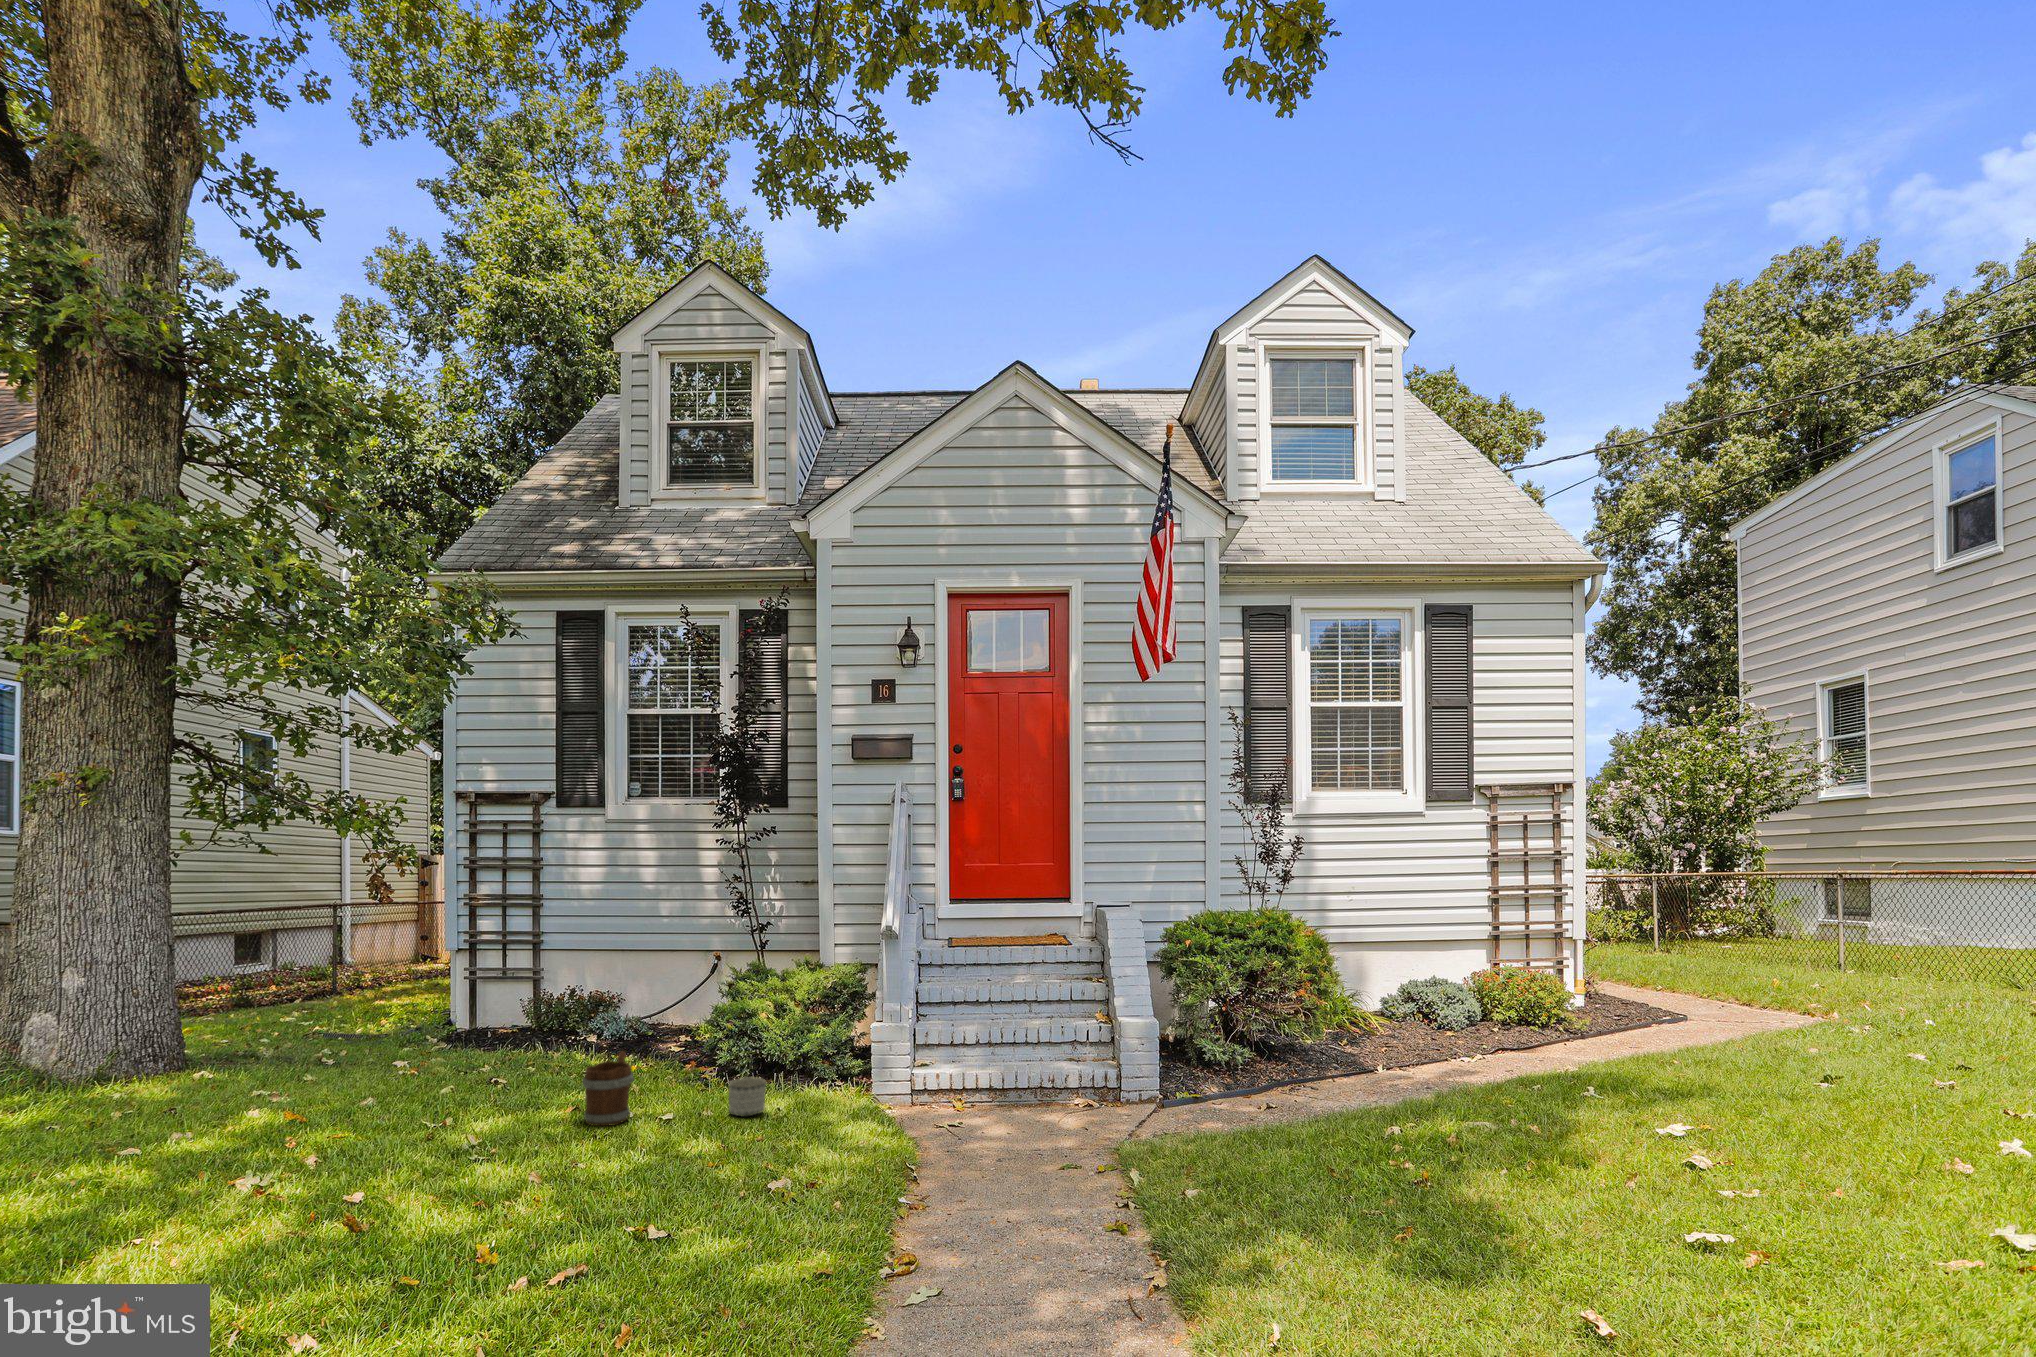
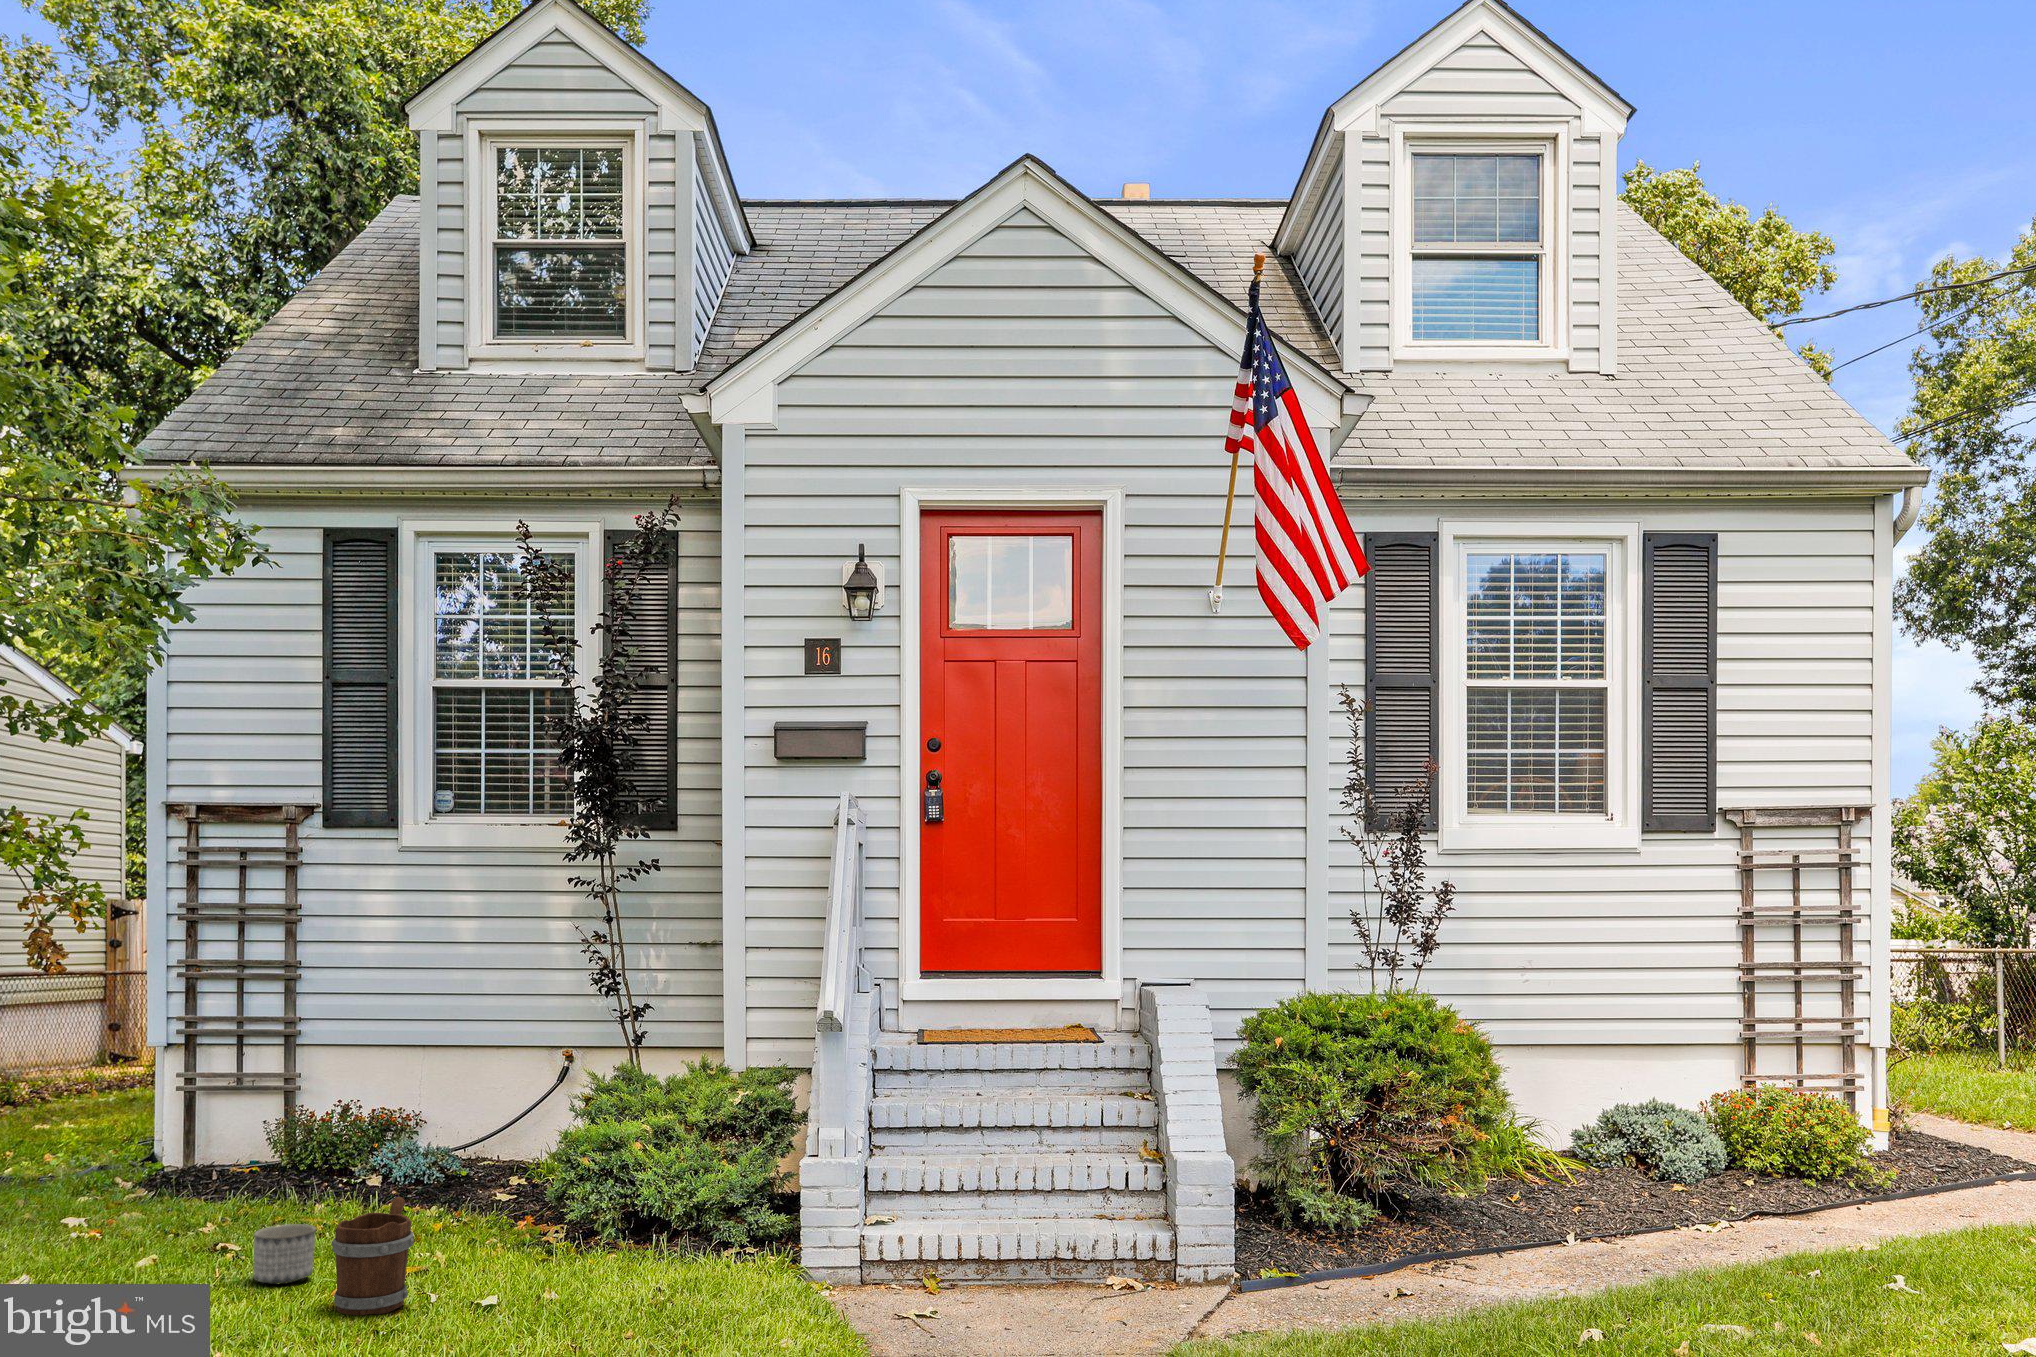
planter: present [729,1078,766,1117] -> present [253,1224,316,1284]

